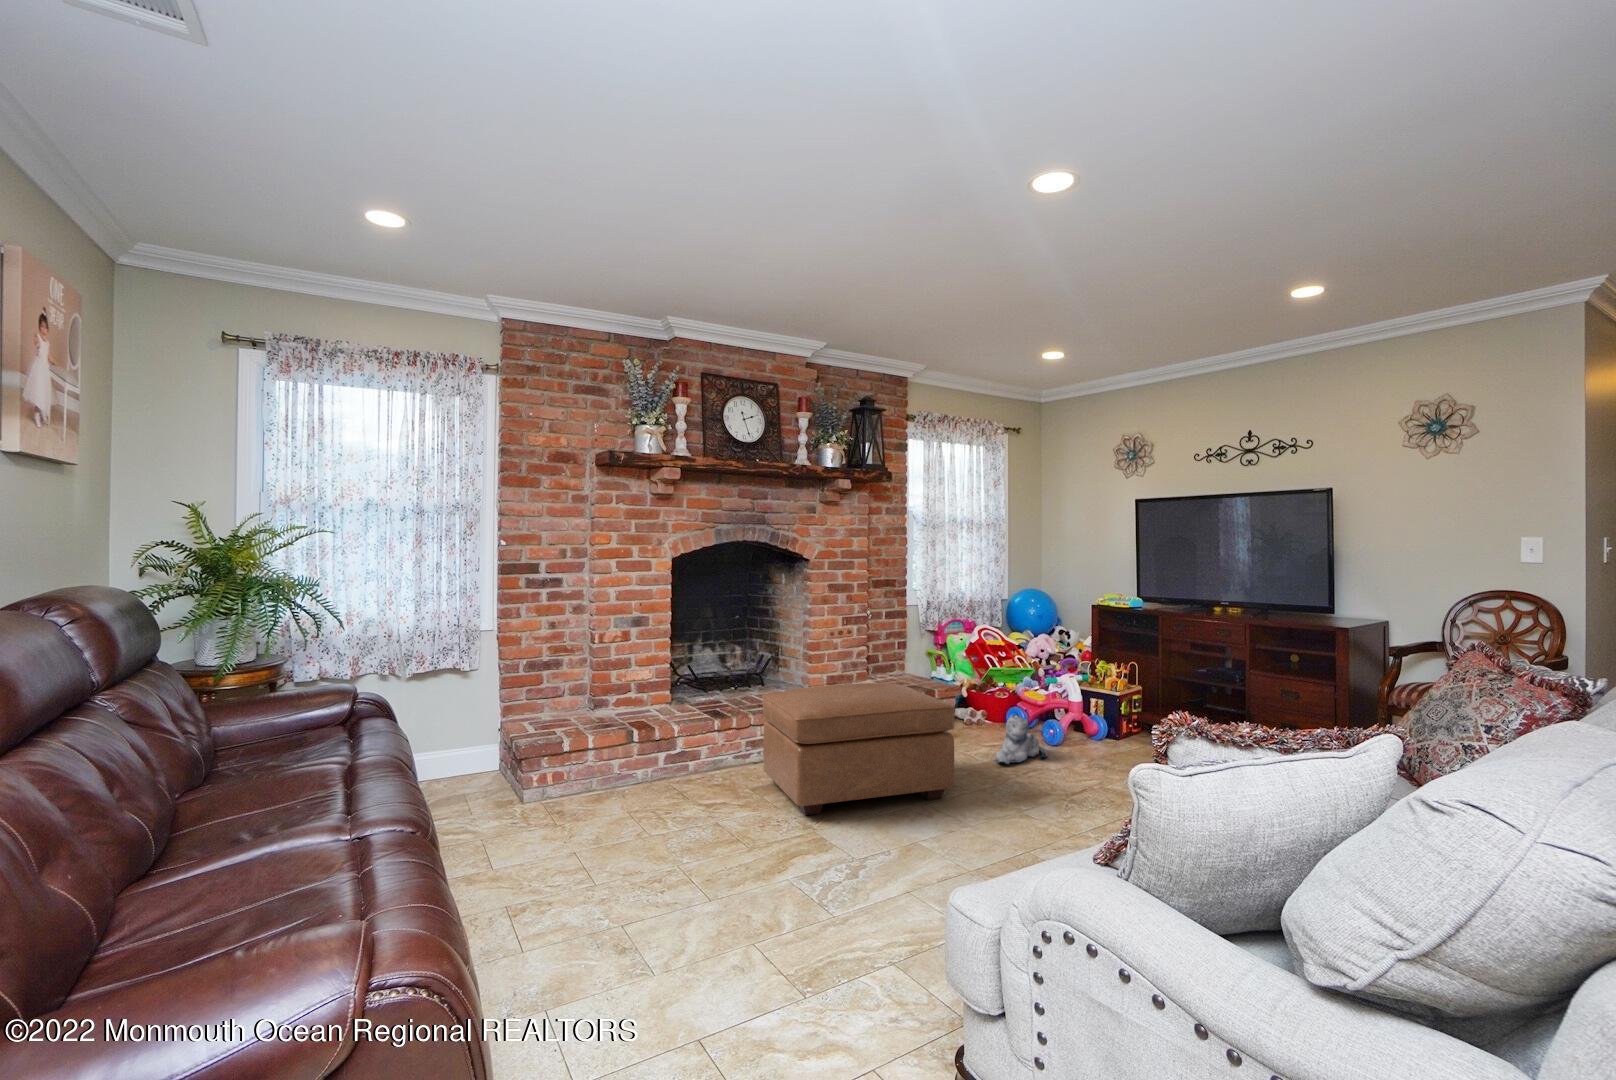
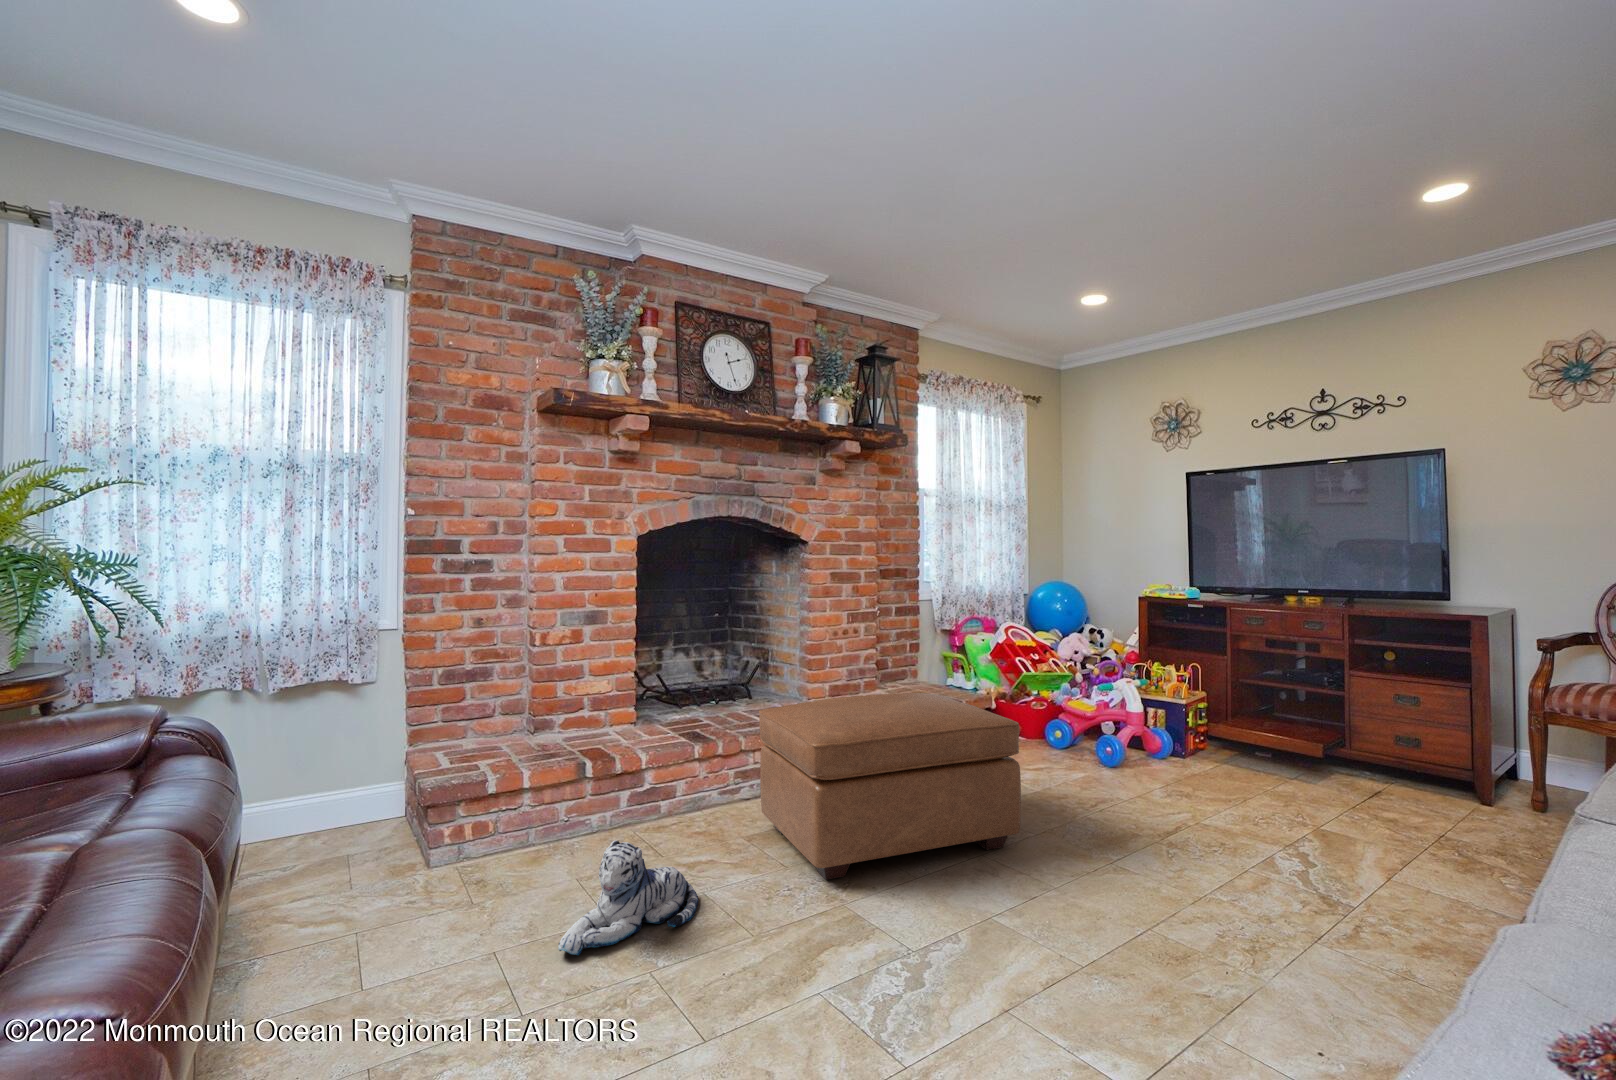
plush toy: present [996,715,1047,764] -> present [558,840,699,955]

